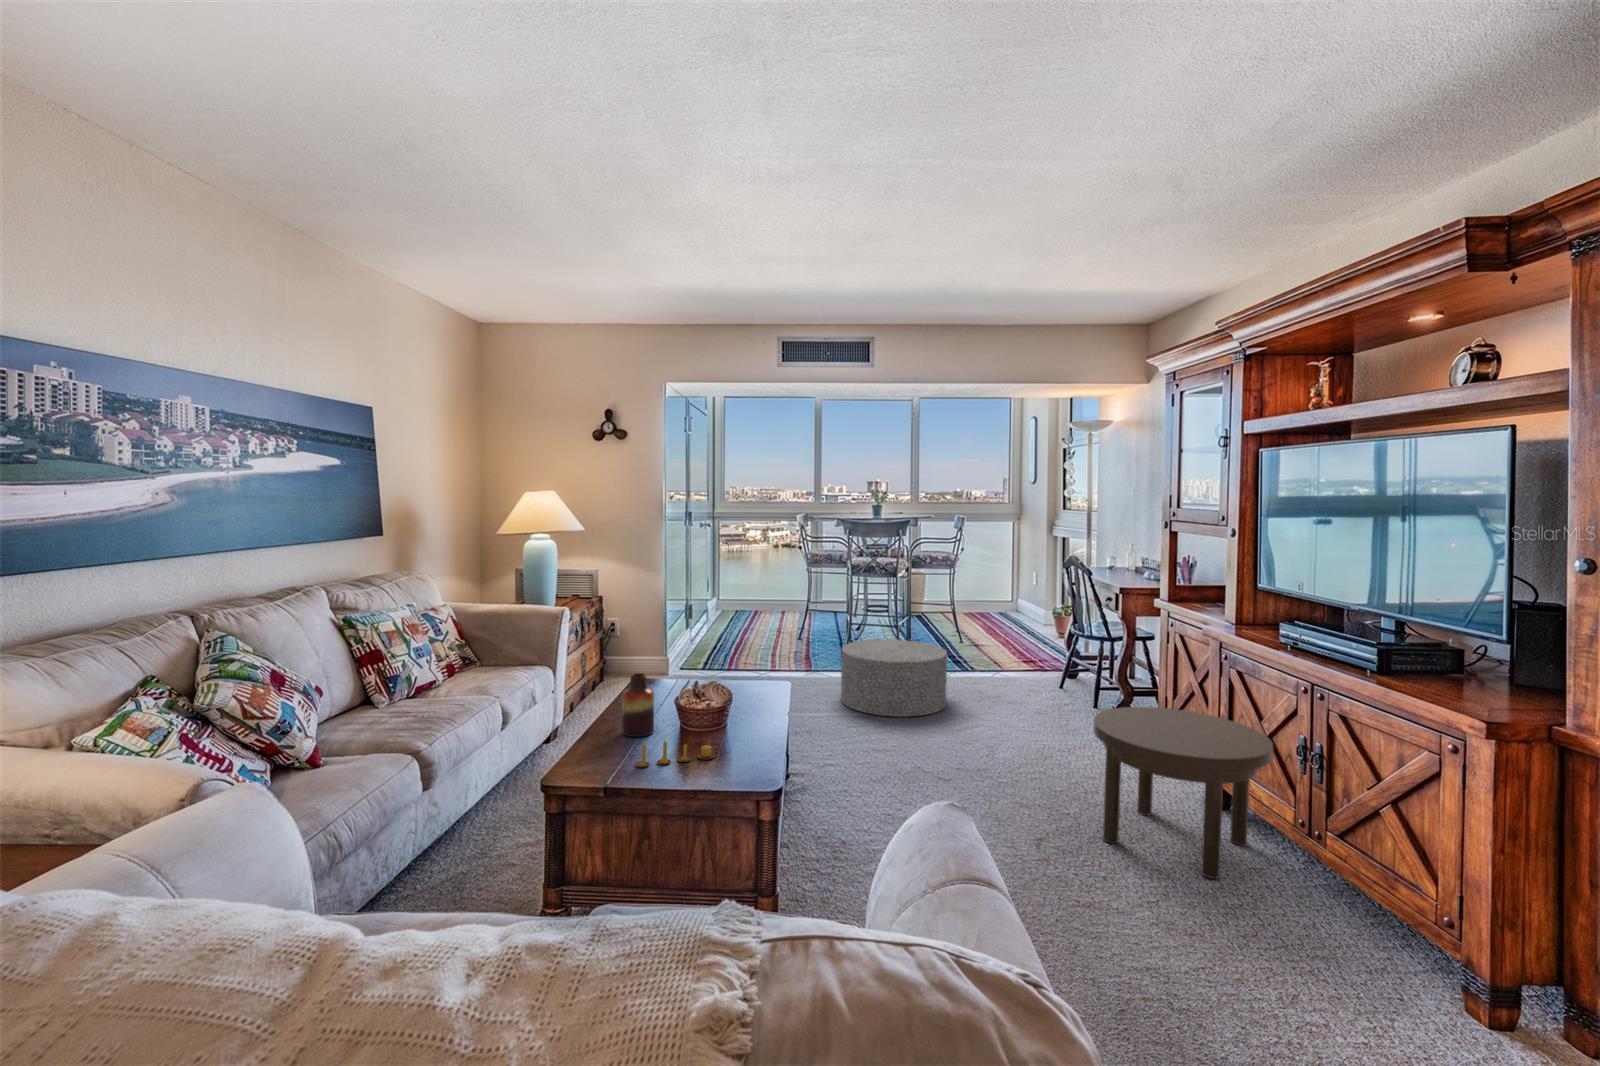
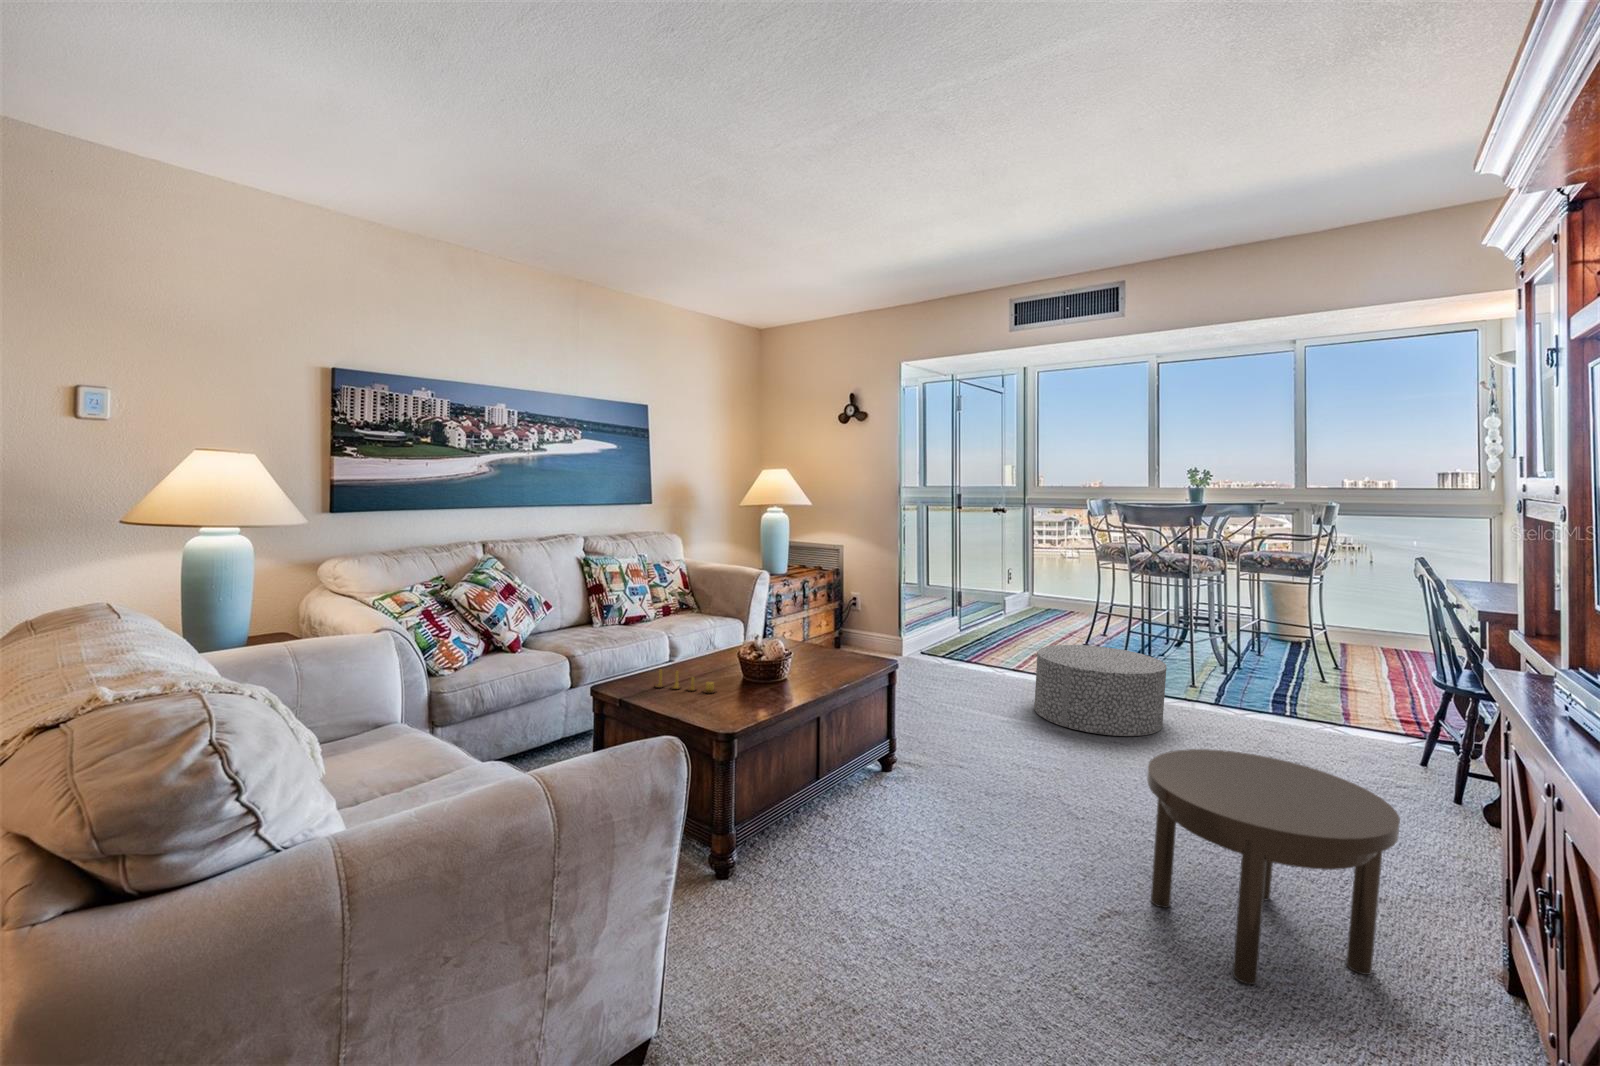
vase: present [622,673,654,737] -> none [685,618,712,670]

